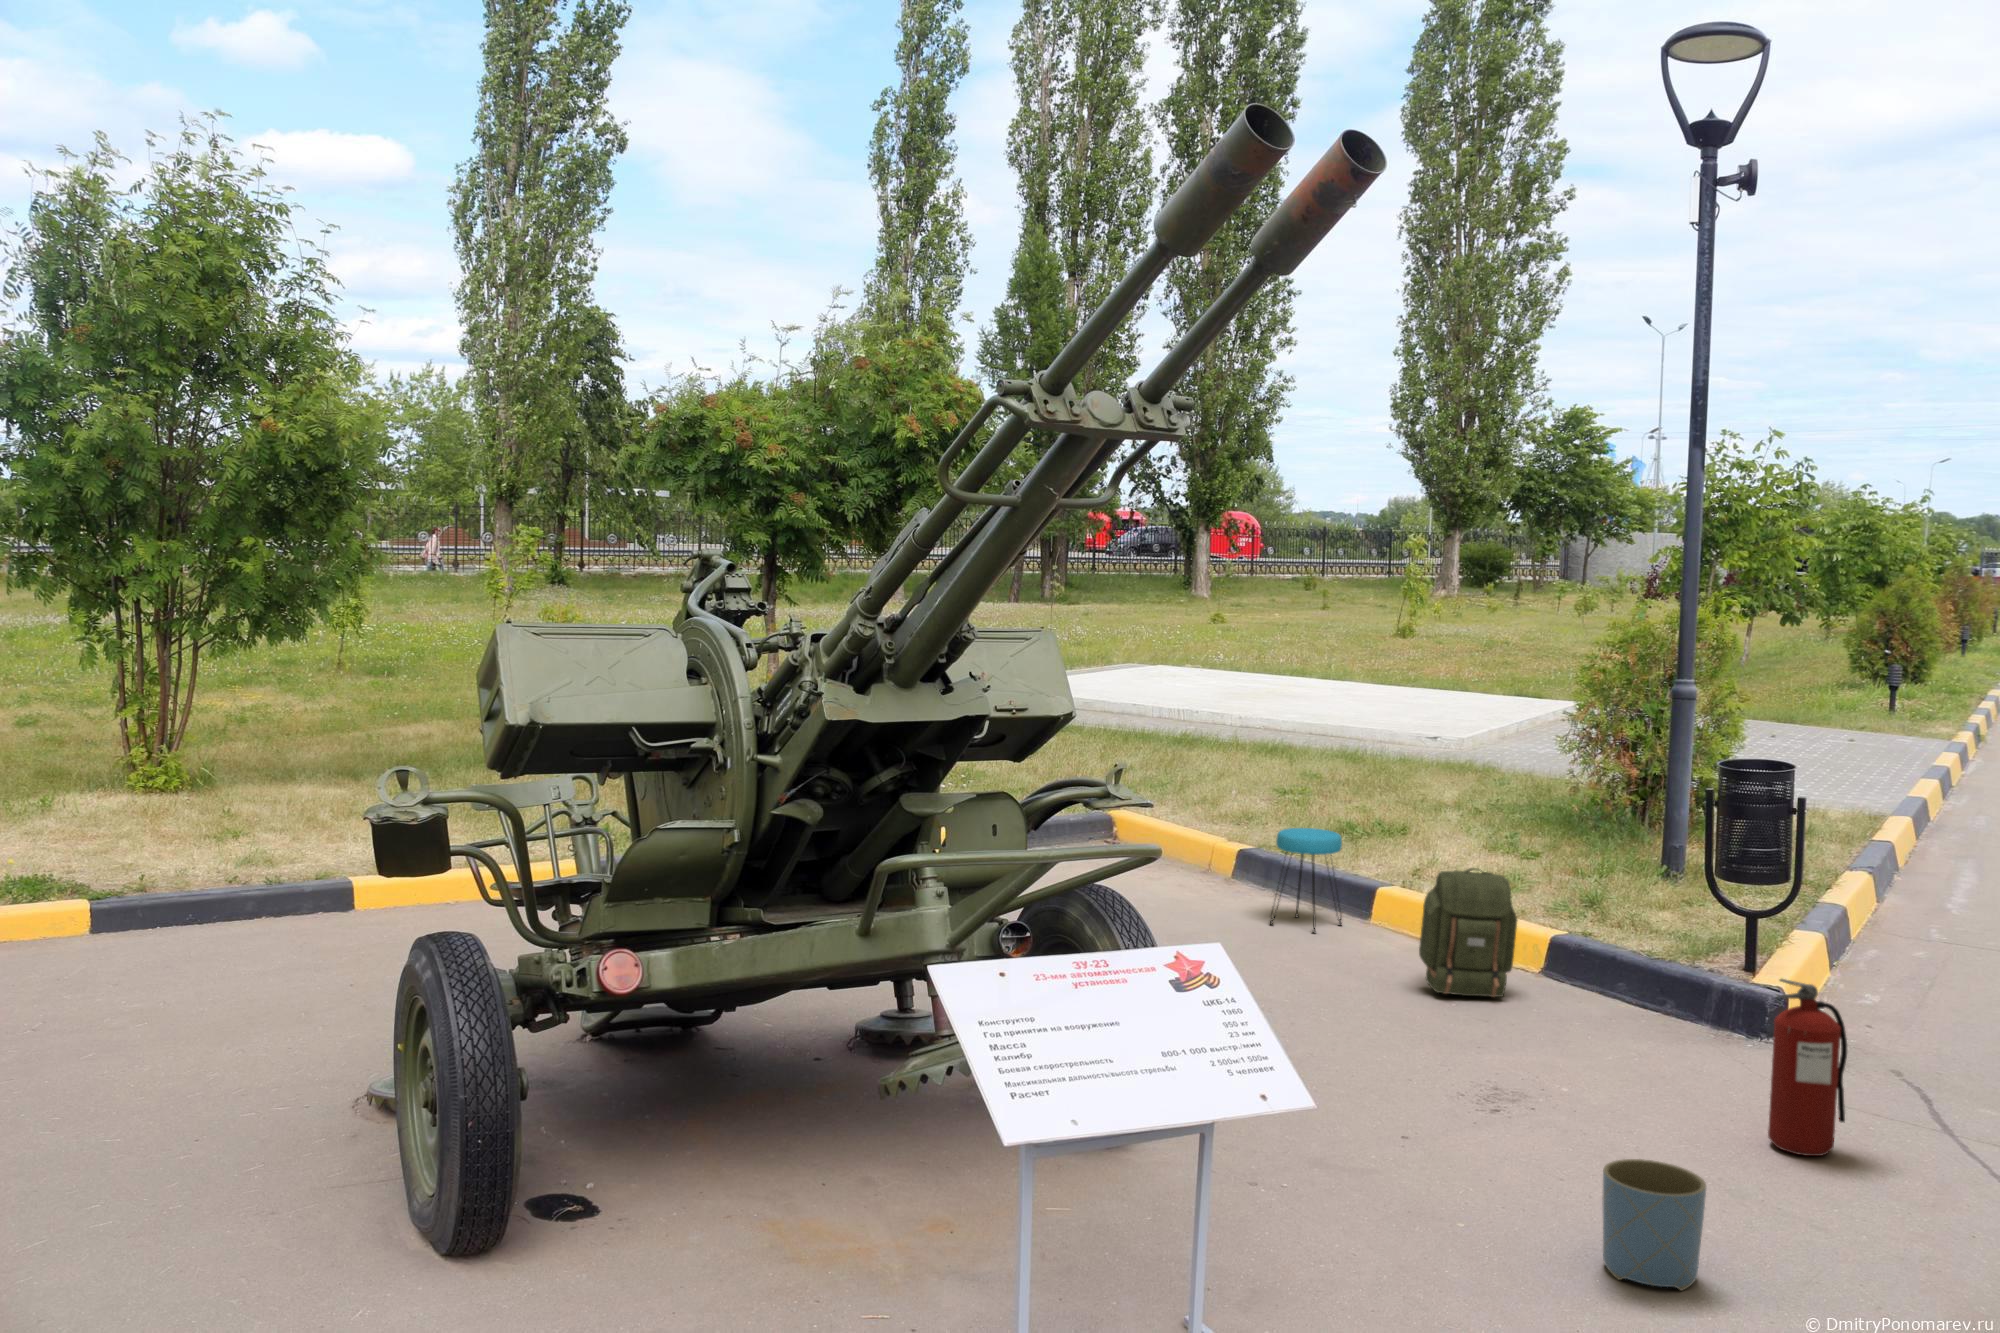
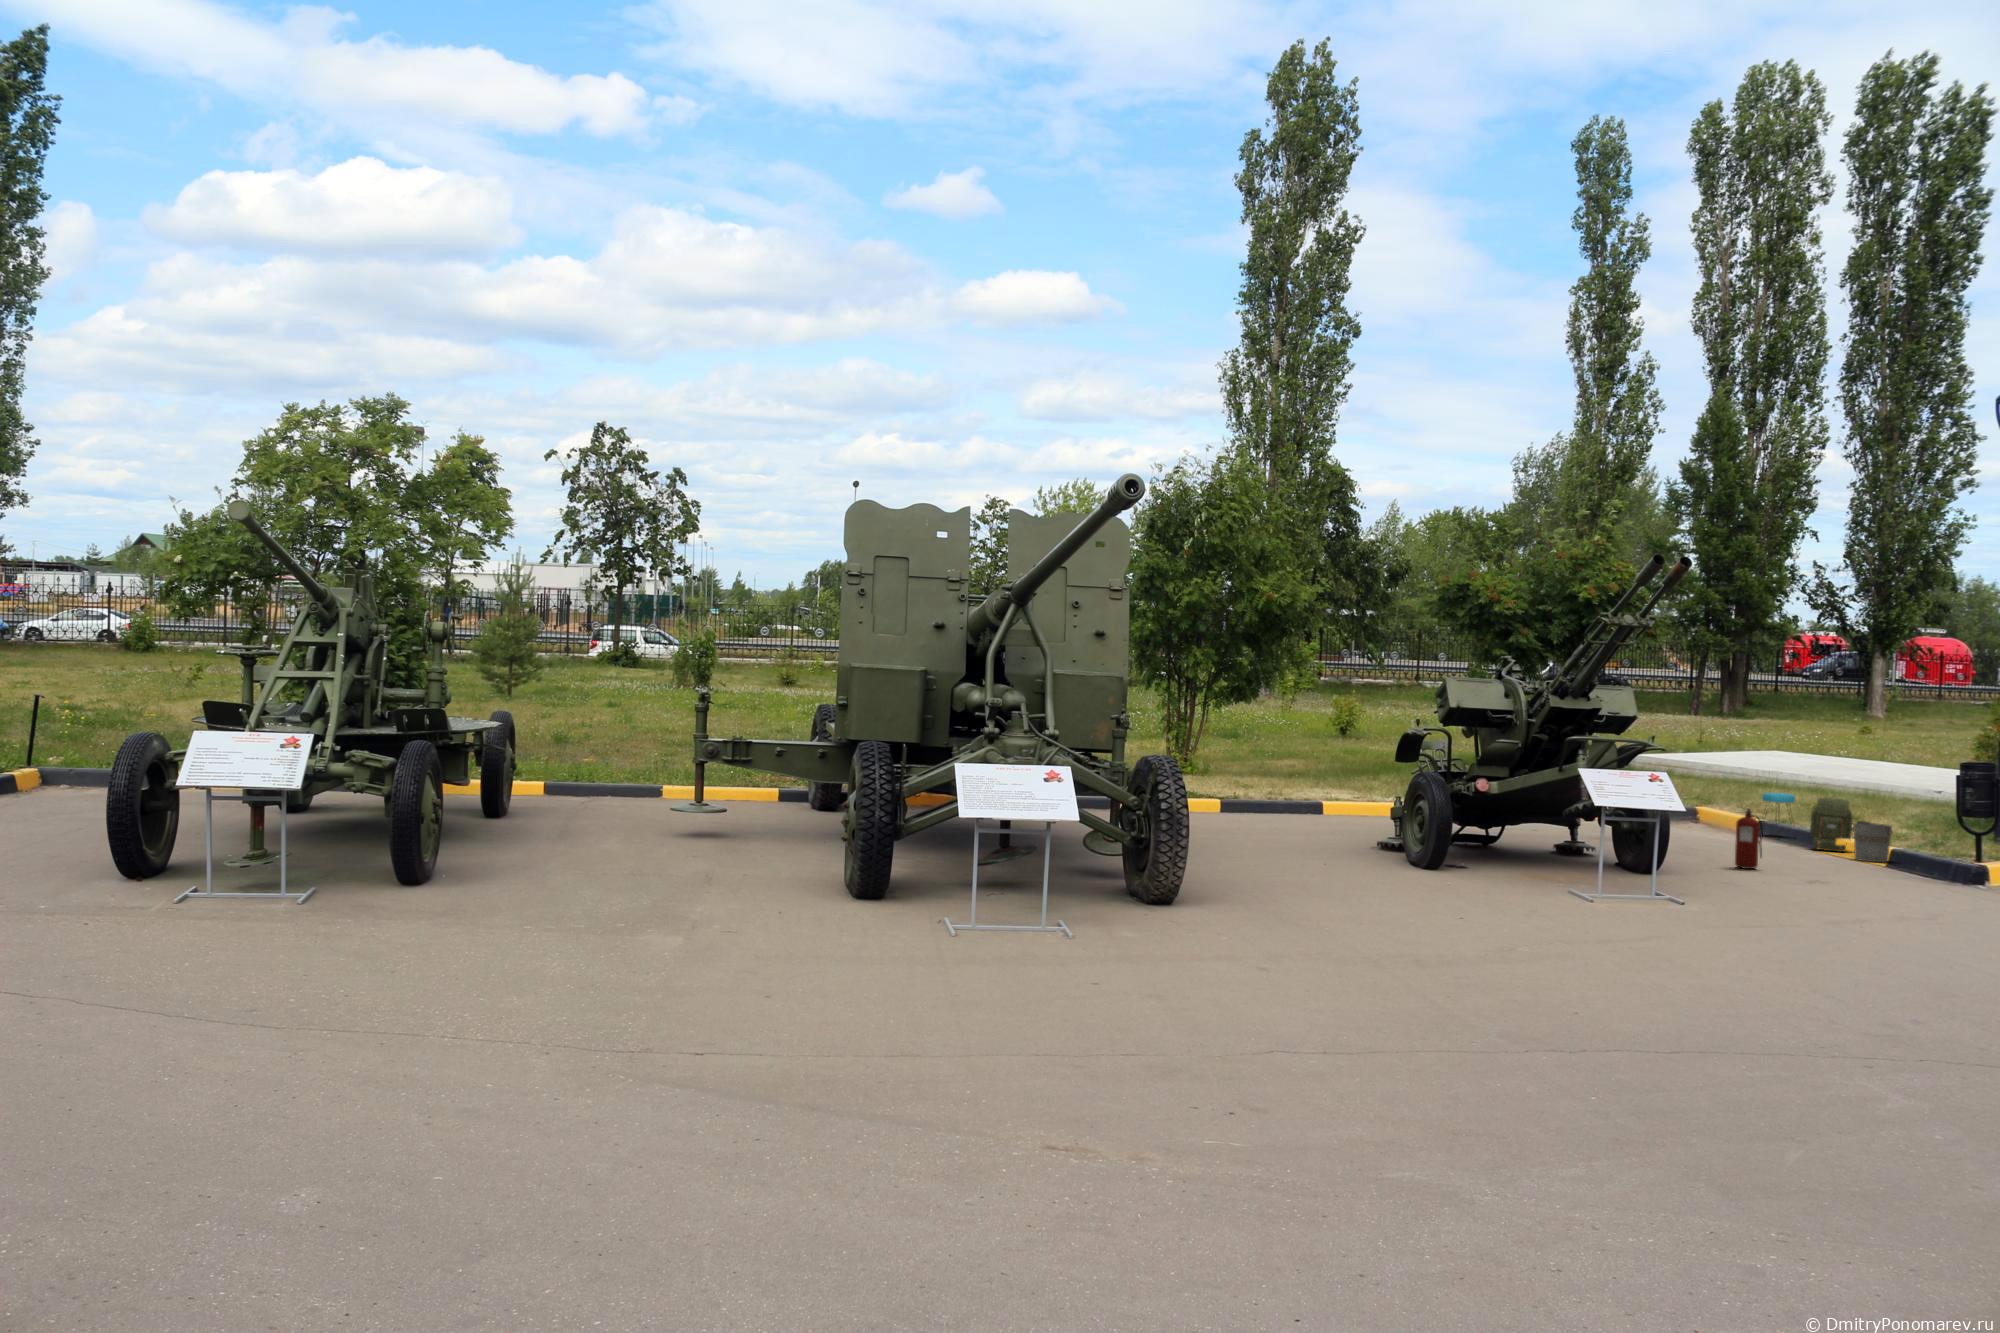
bucket: none [1557,952,1666,1064] -> present [1849,821,1893,862]
fire extinguisher: present [1768,979,1847,1156] -> present [1735,808,1763,869]
planter: present [1602,1159,1706,1291] -> none [1795,844,1827,877]

